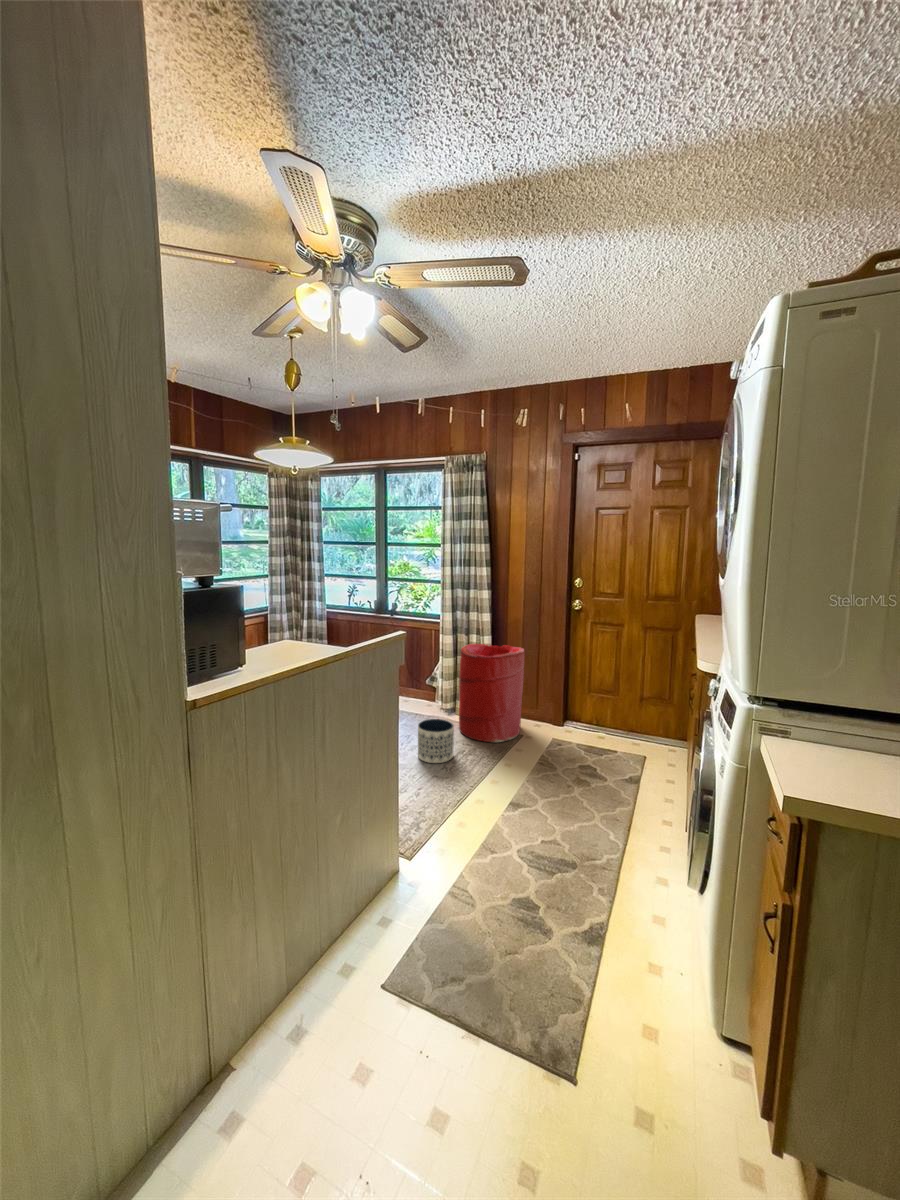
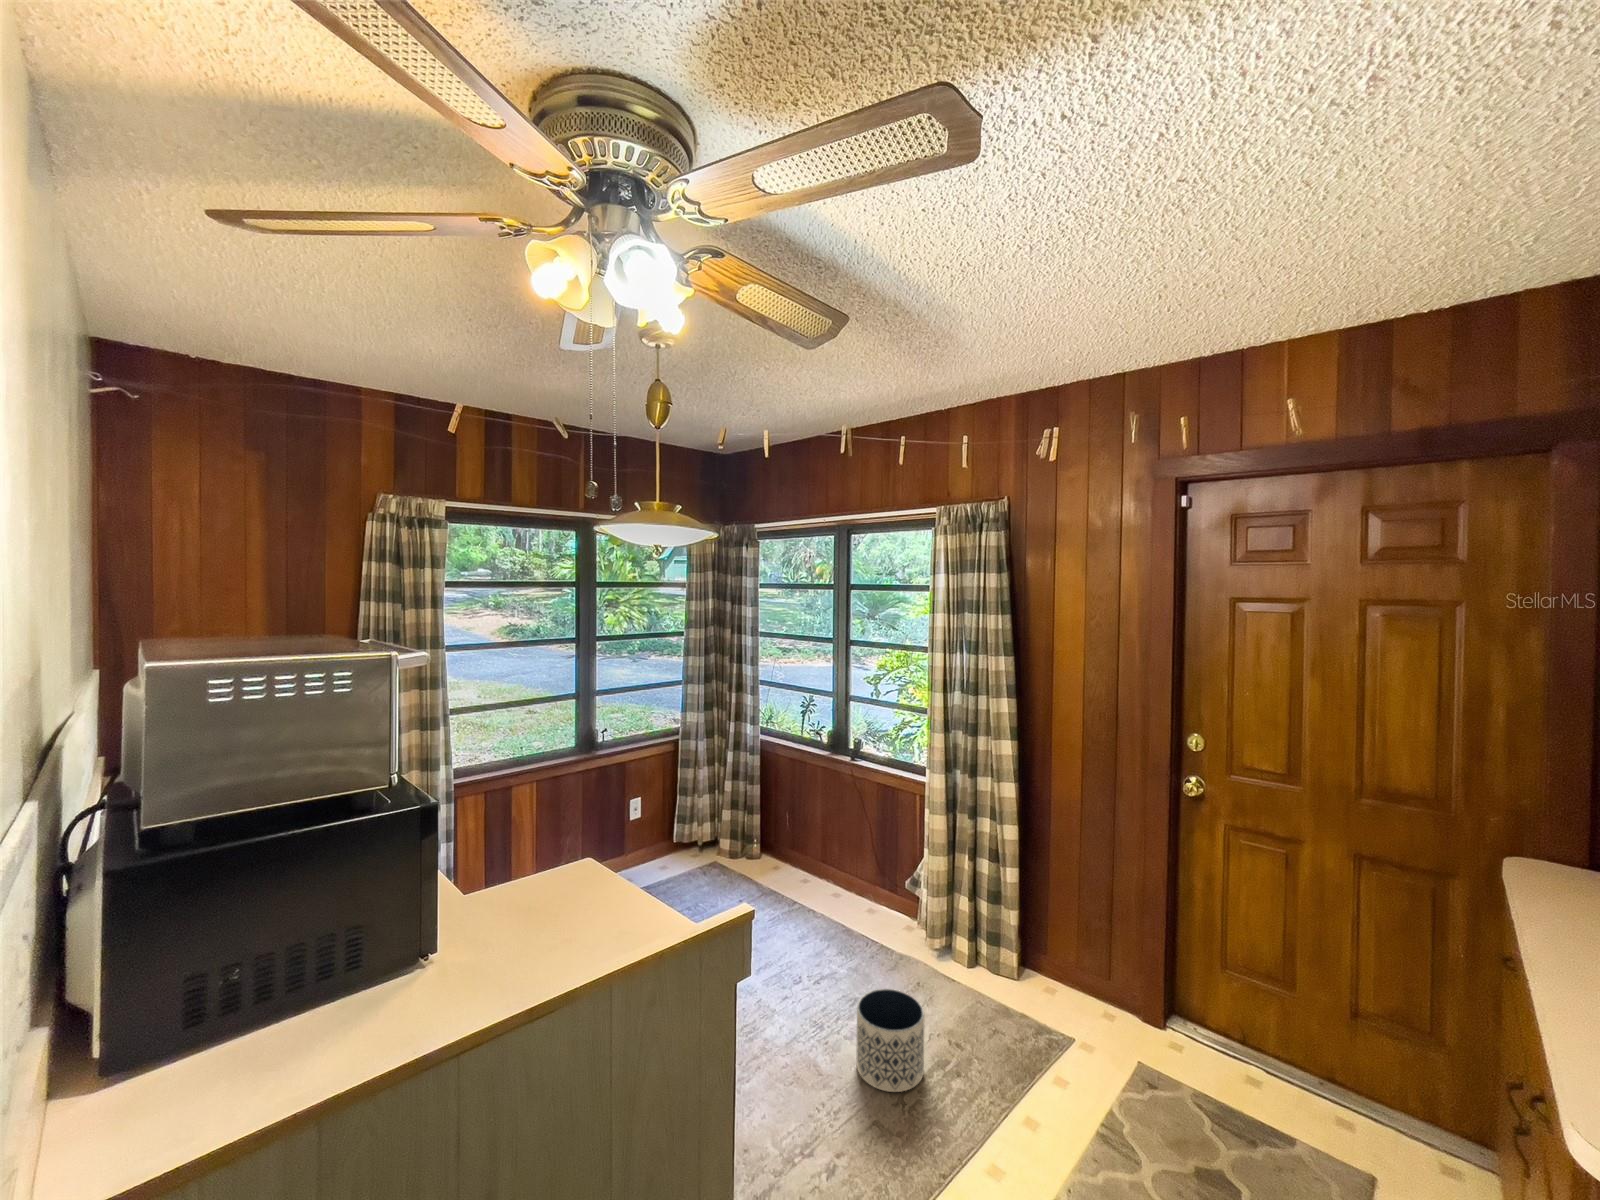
laundry hamper: present [459,644,524,742] -> none [950,837,1077,1054]

